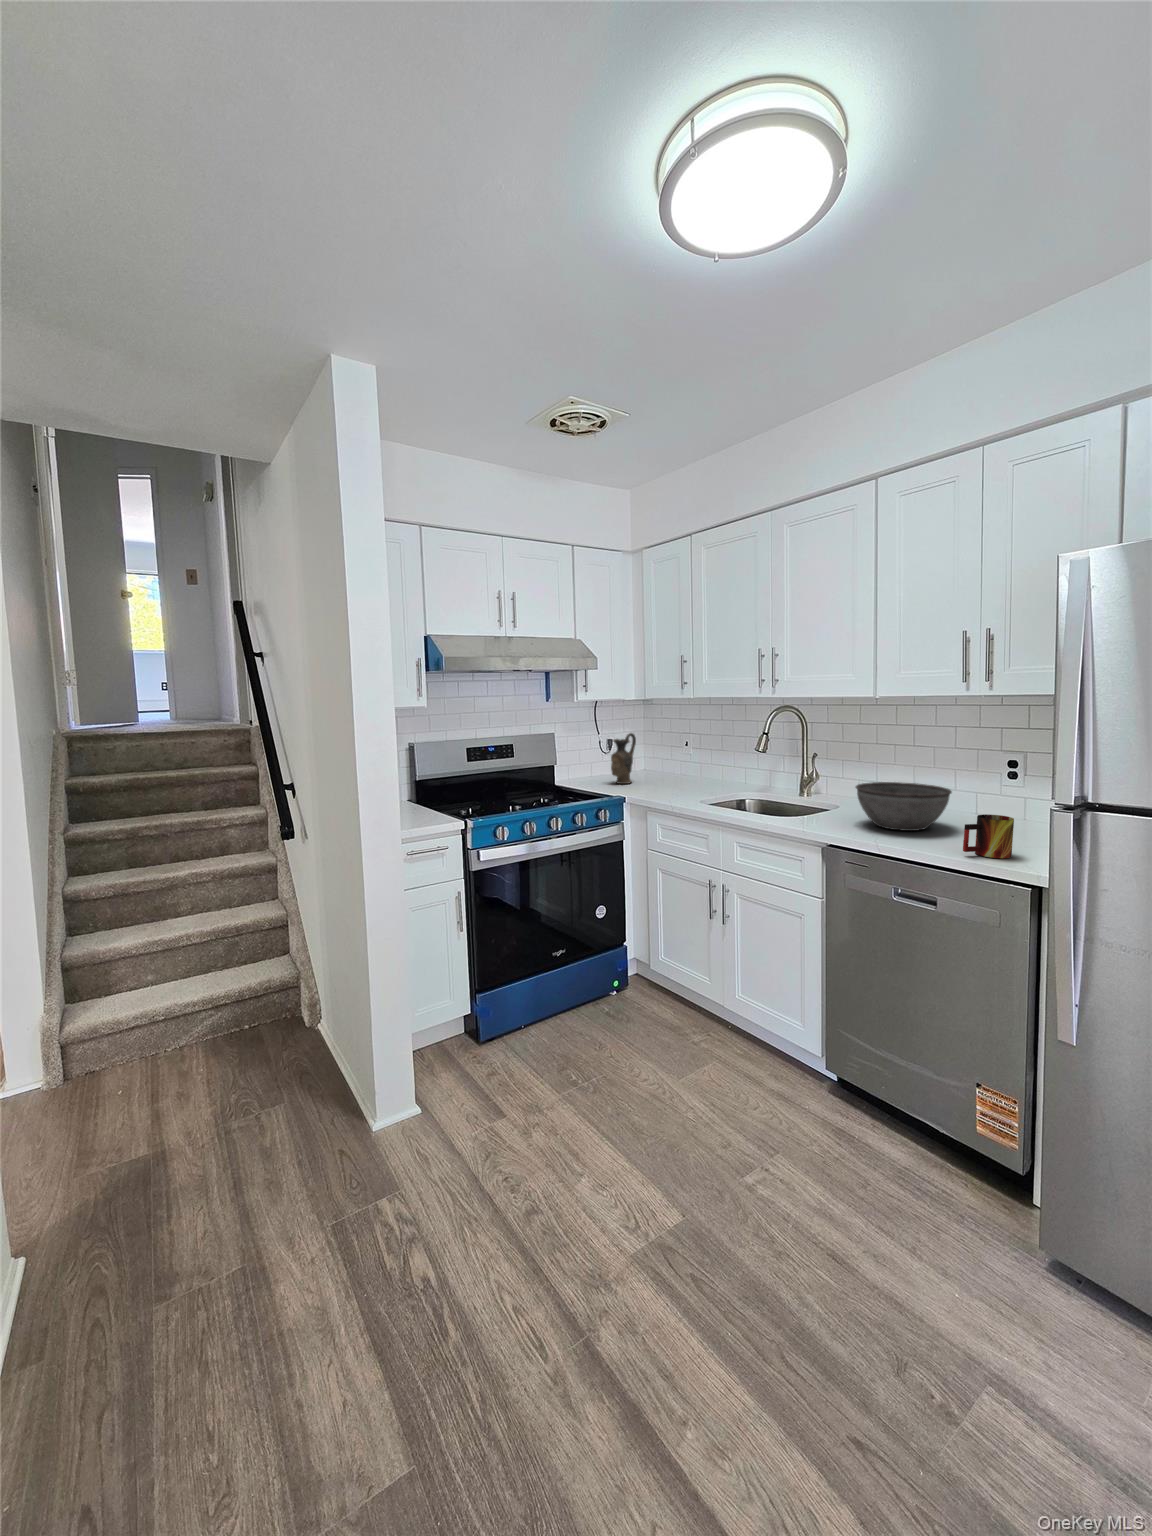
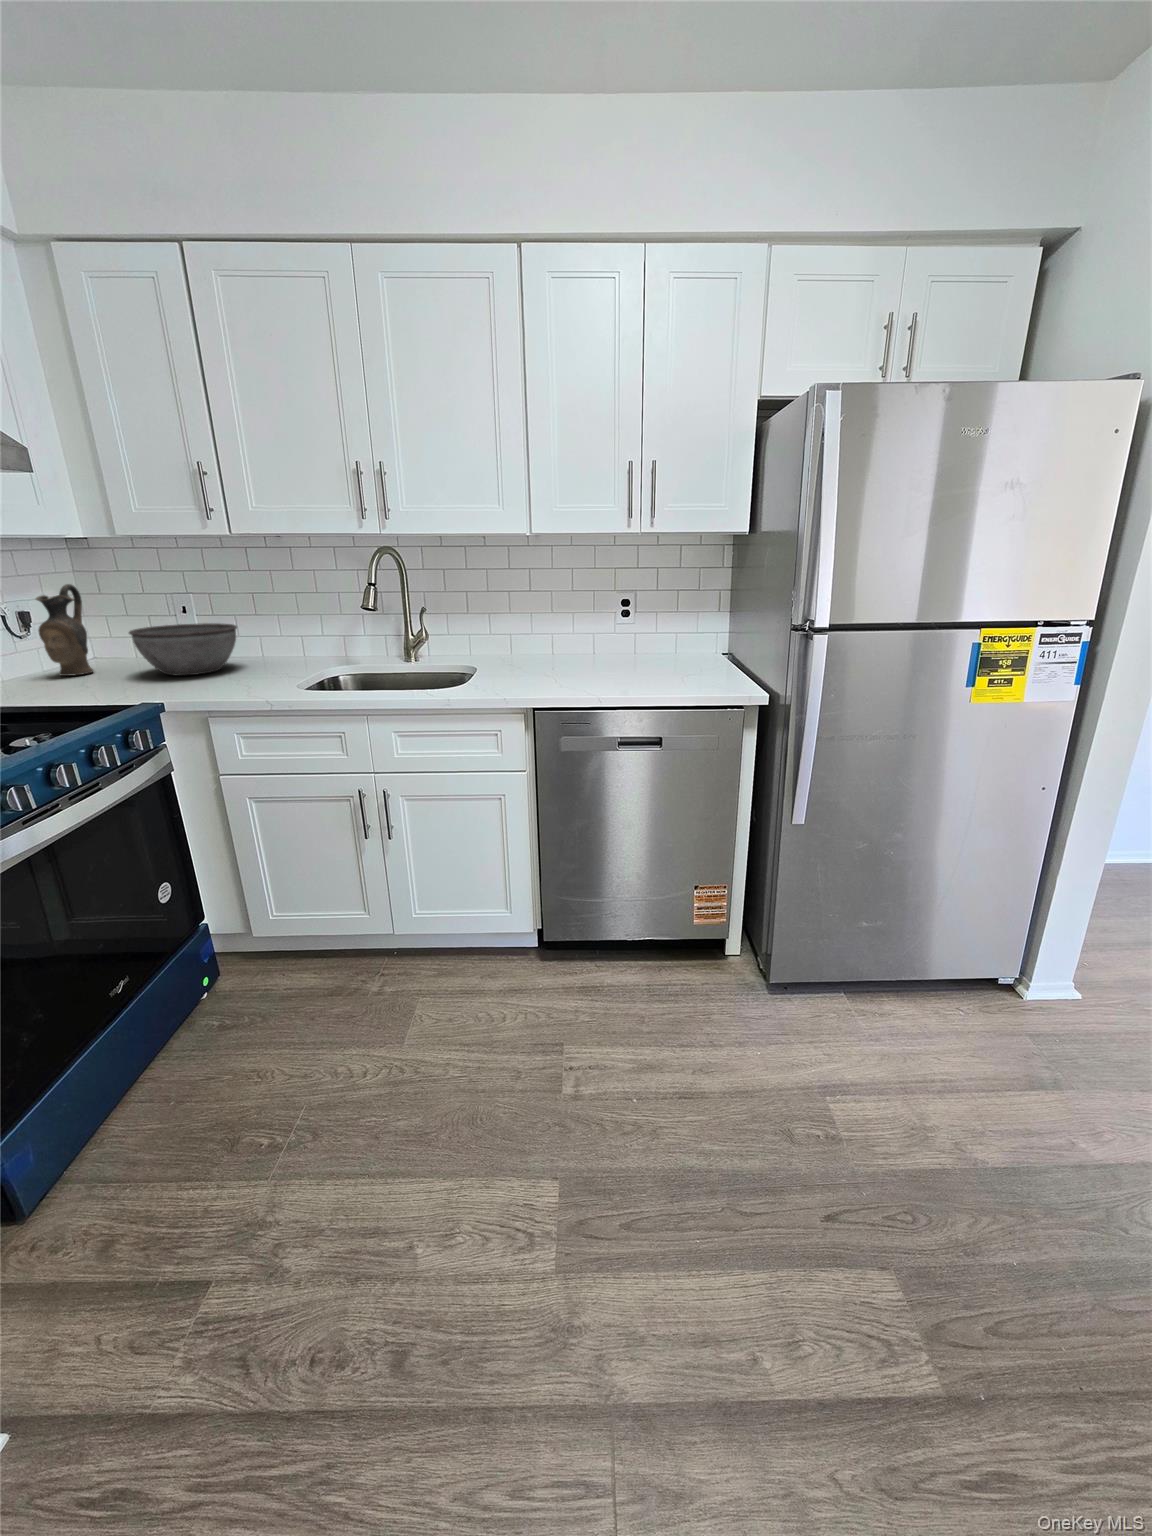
bowl: present [856,782,952,831] -> present [129,623,237,676]
mug: present [963,814,1014,858] -> none [644,637,675,678]

